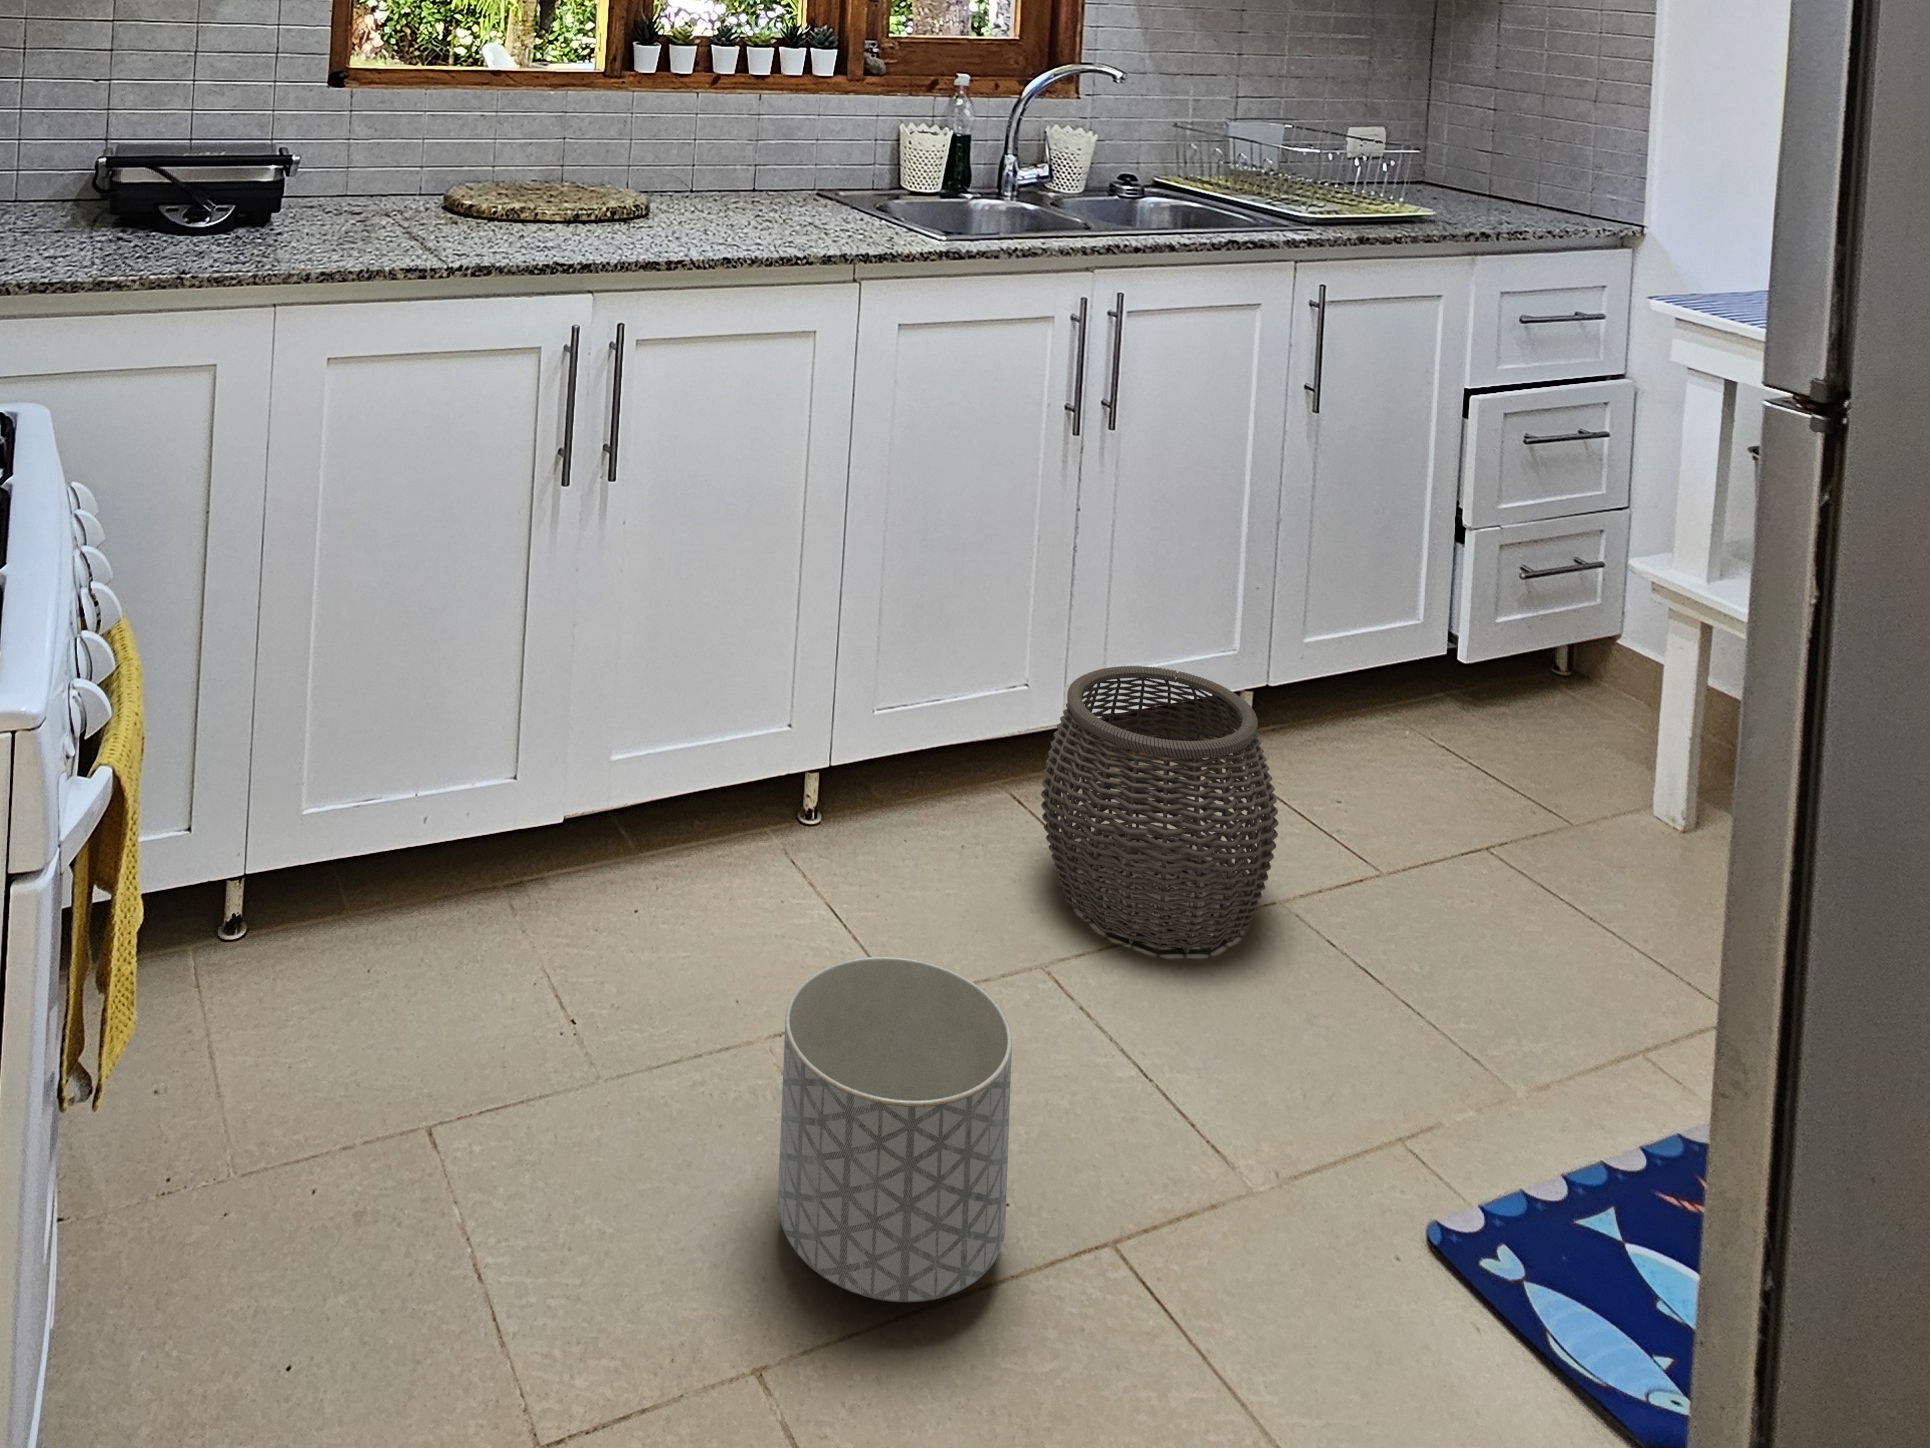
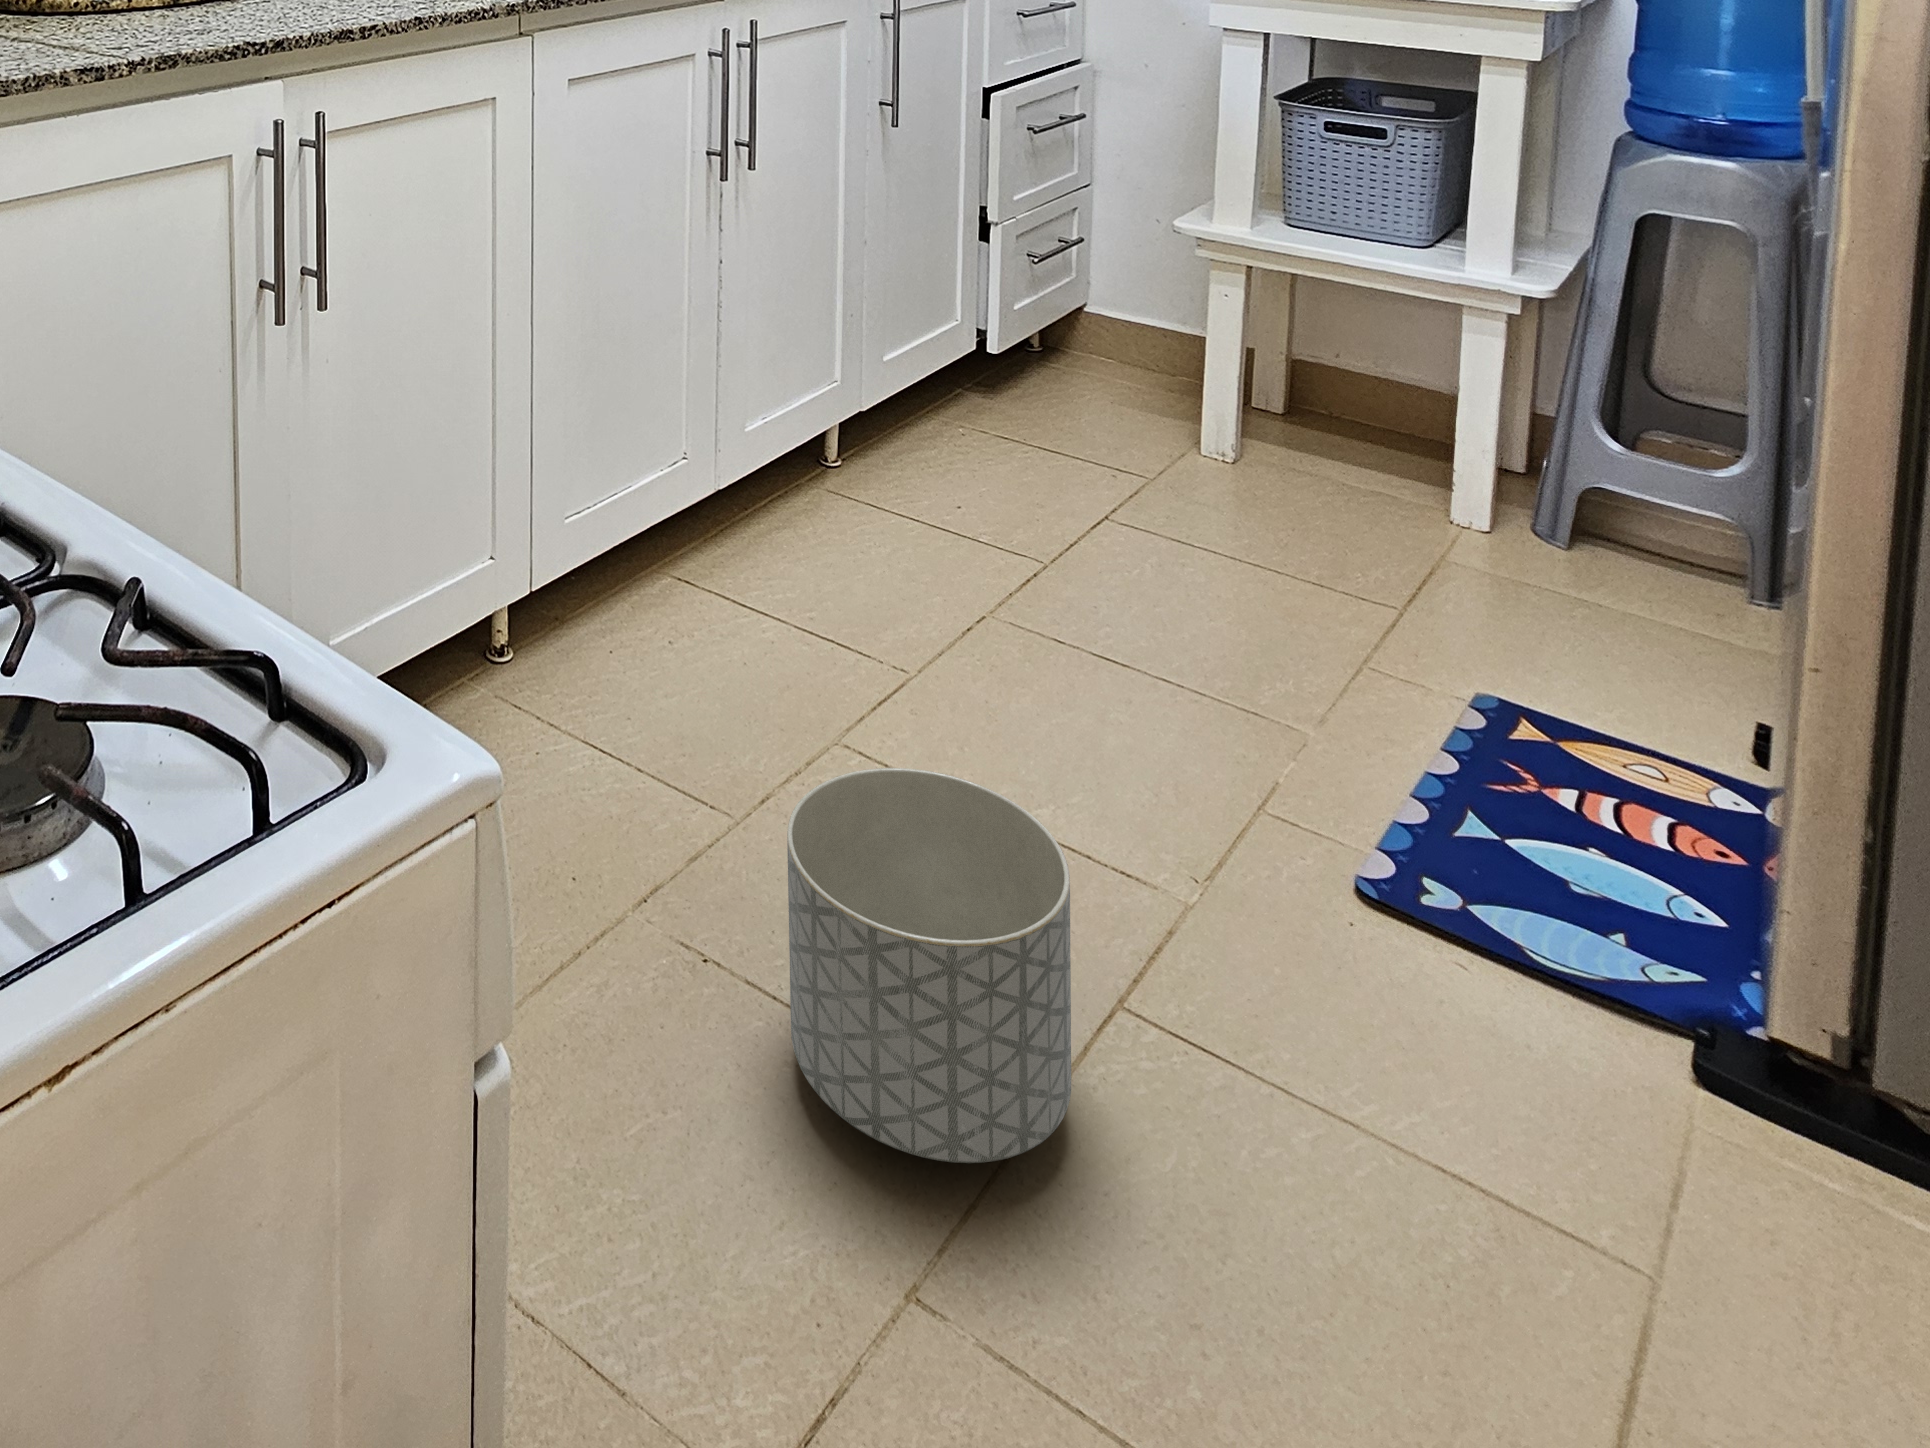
woven basket: present [1041,666,1279,953] -> none [765,403,1017,685]

